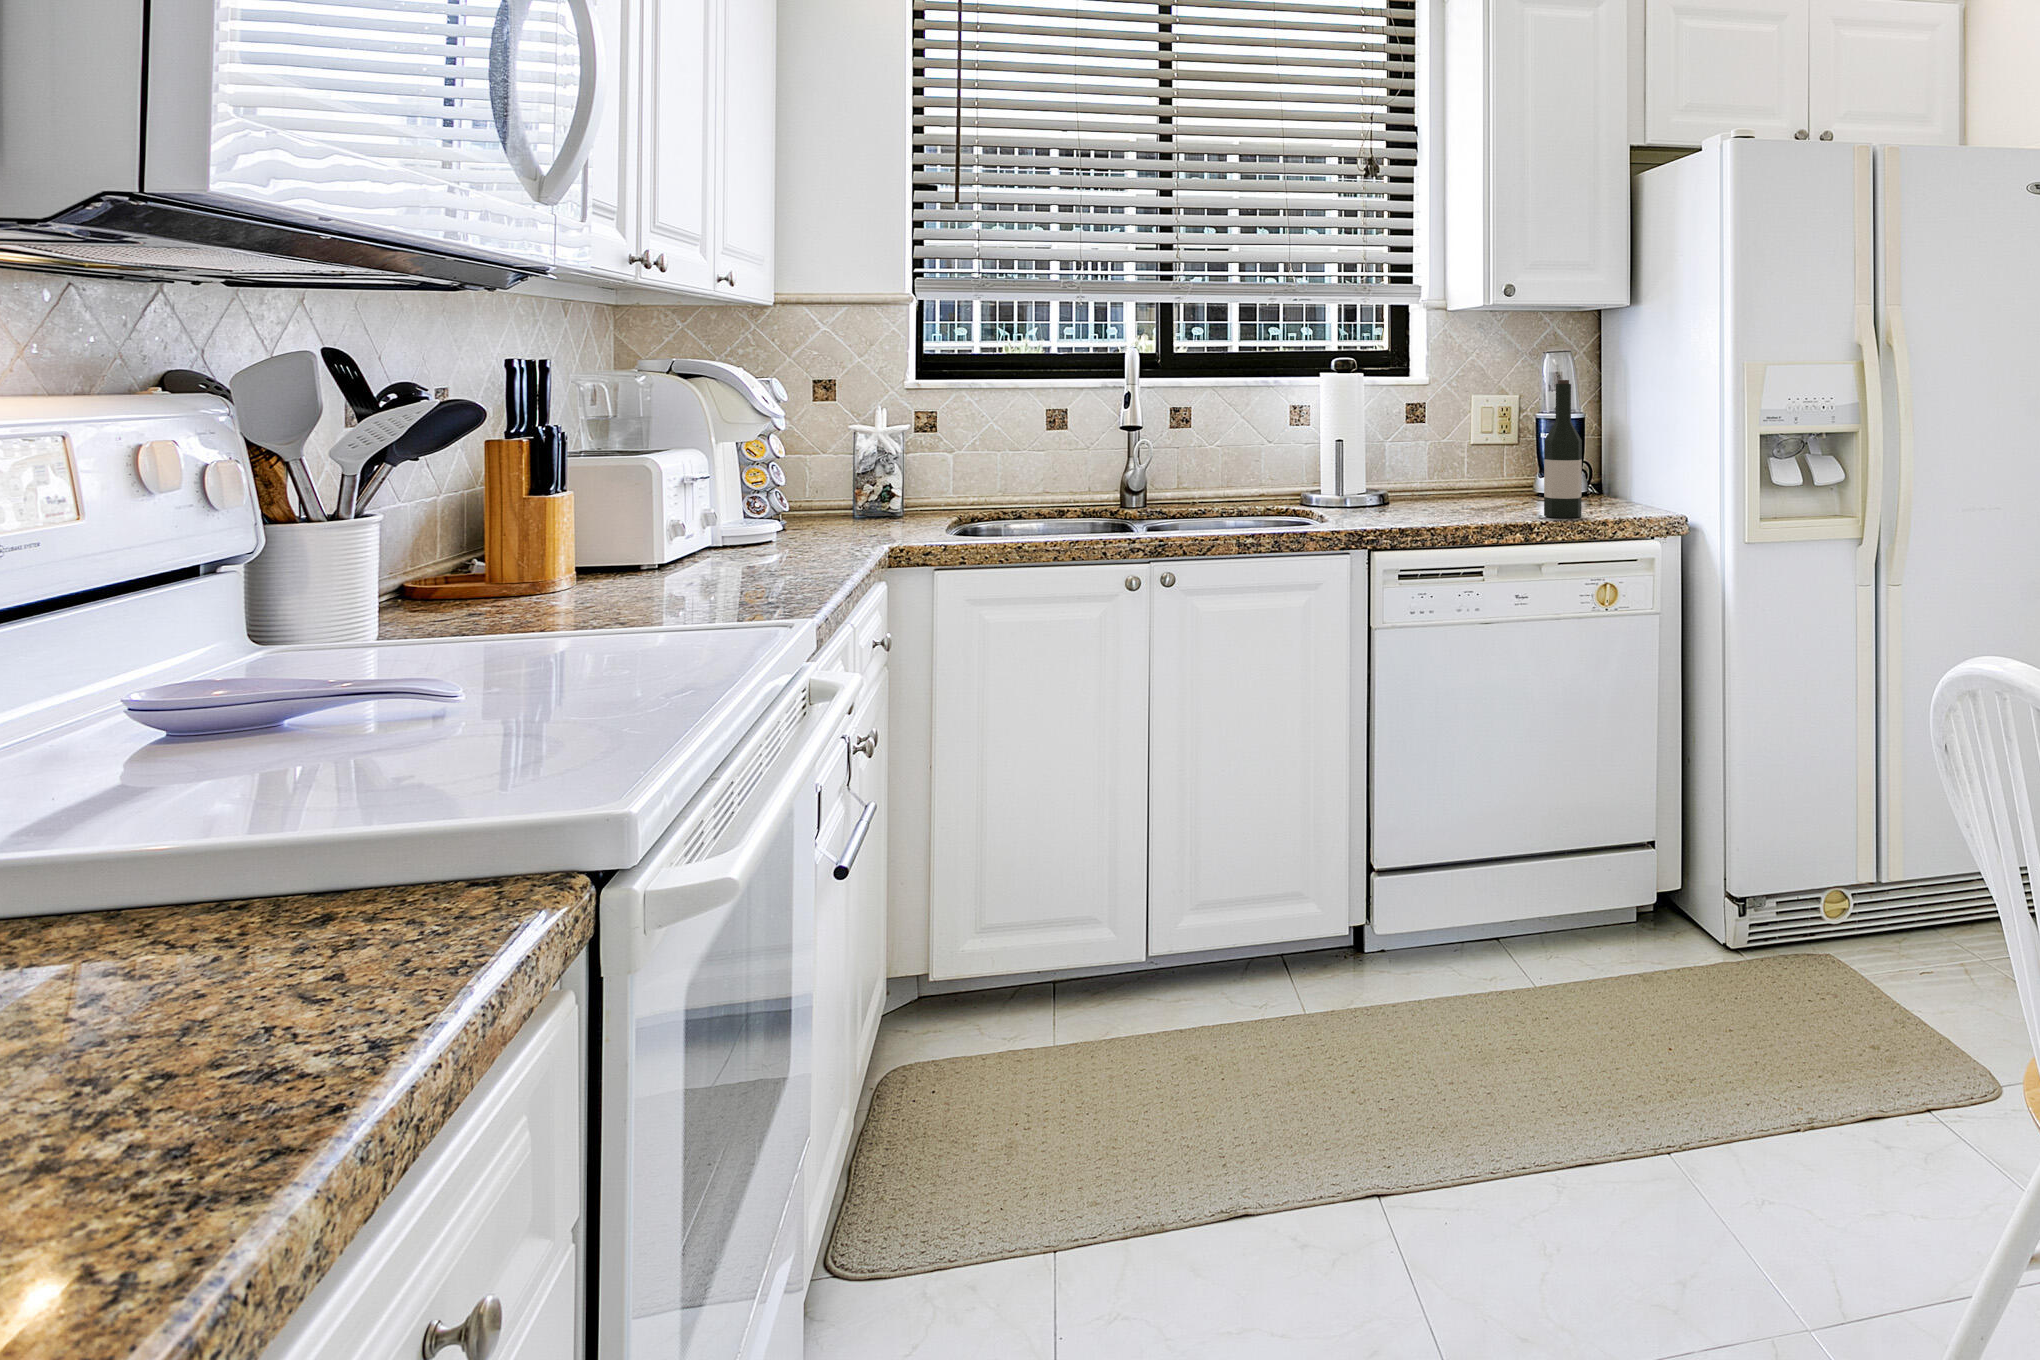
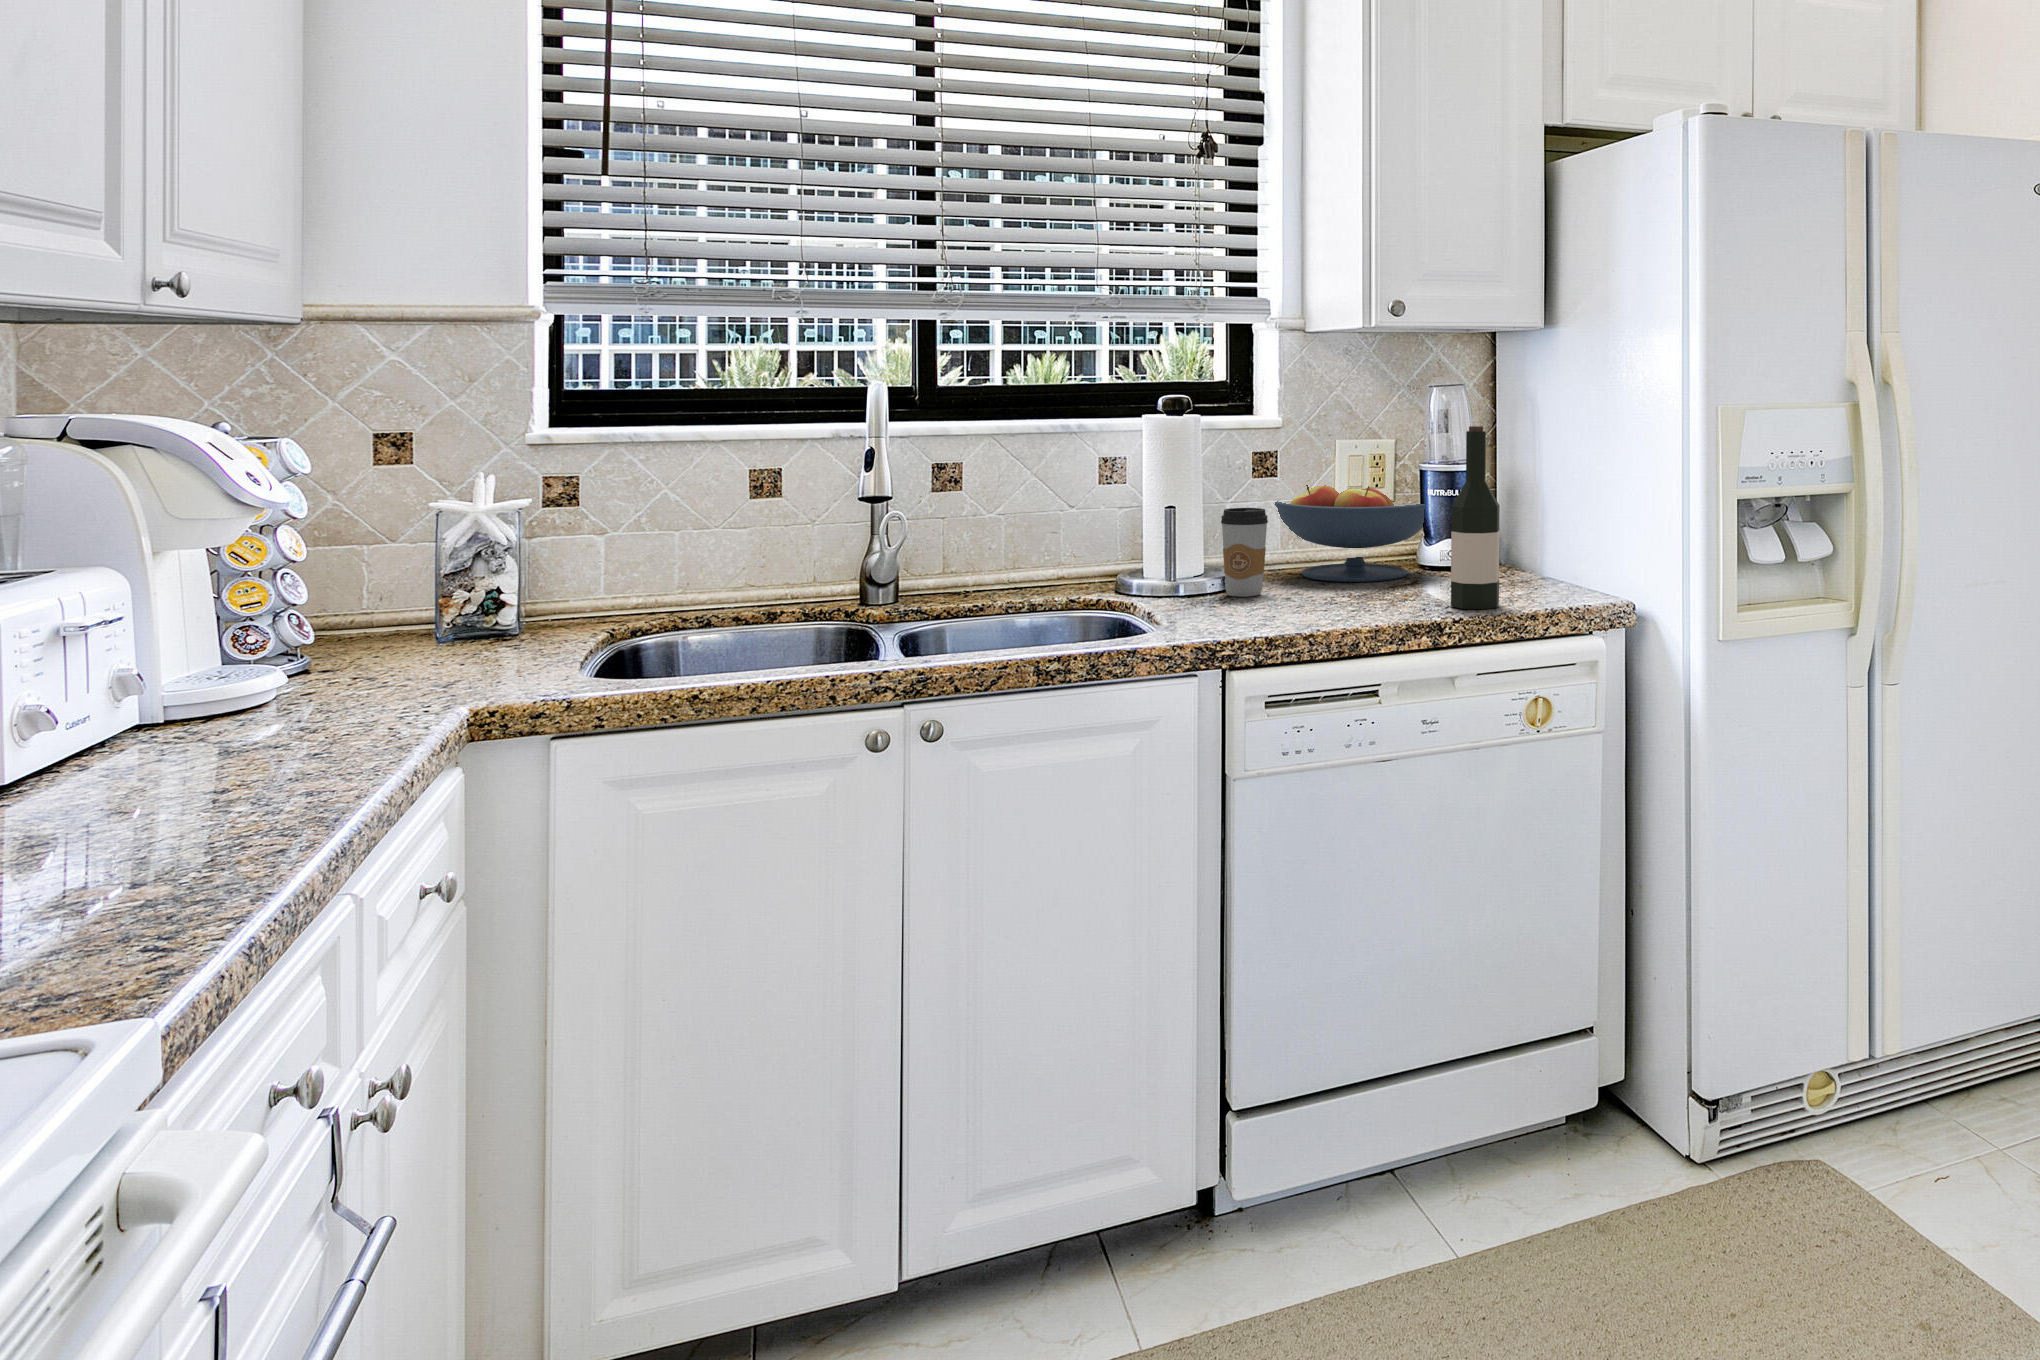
fruit bowl: none [1424,420,1550,504] -> present [1275,485,1425,582]
coffee cup: none [1378,444,1414,509] -> present [1221,508,1268,597]

